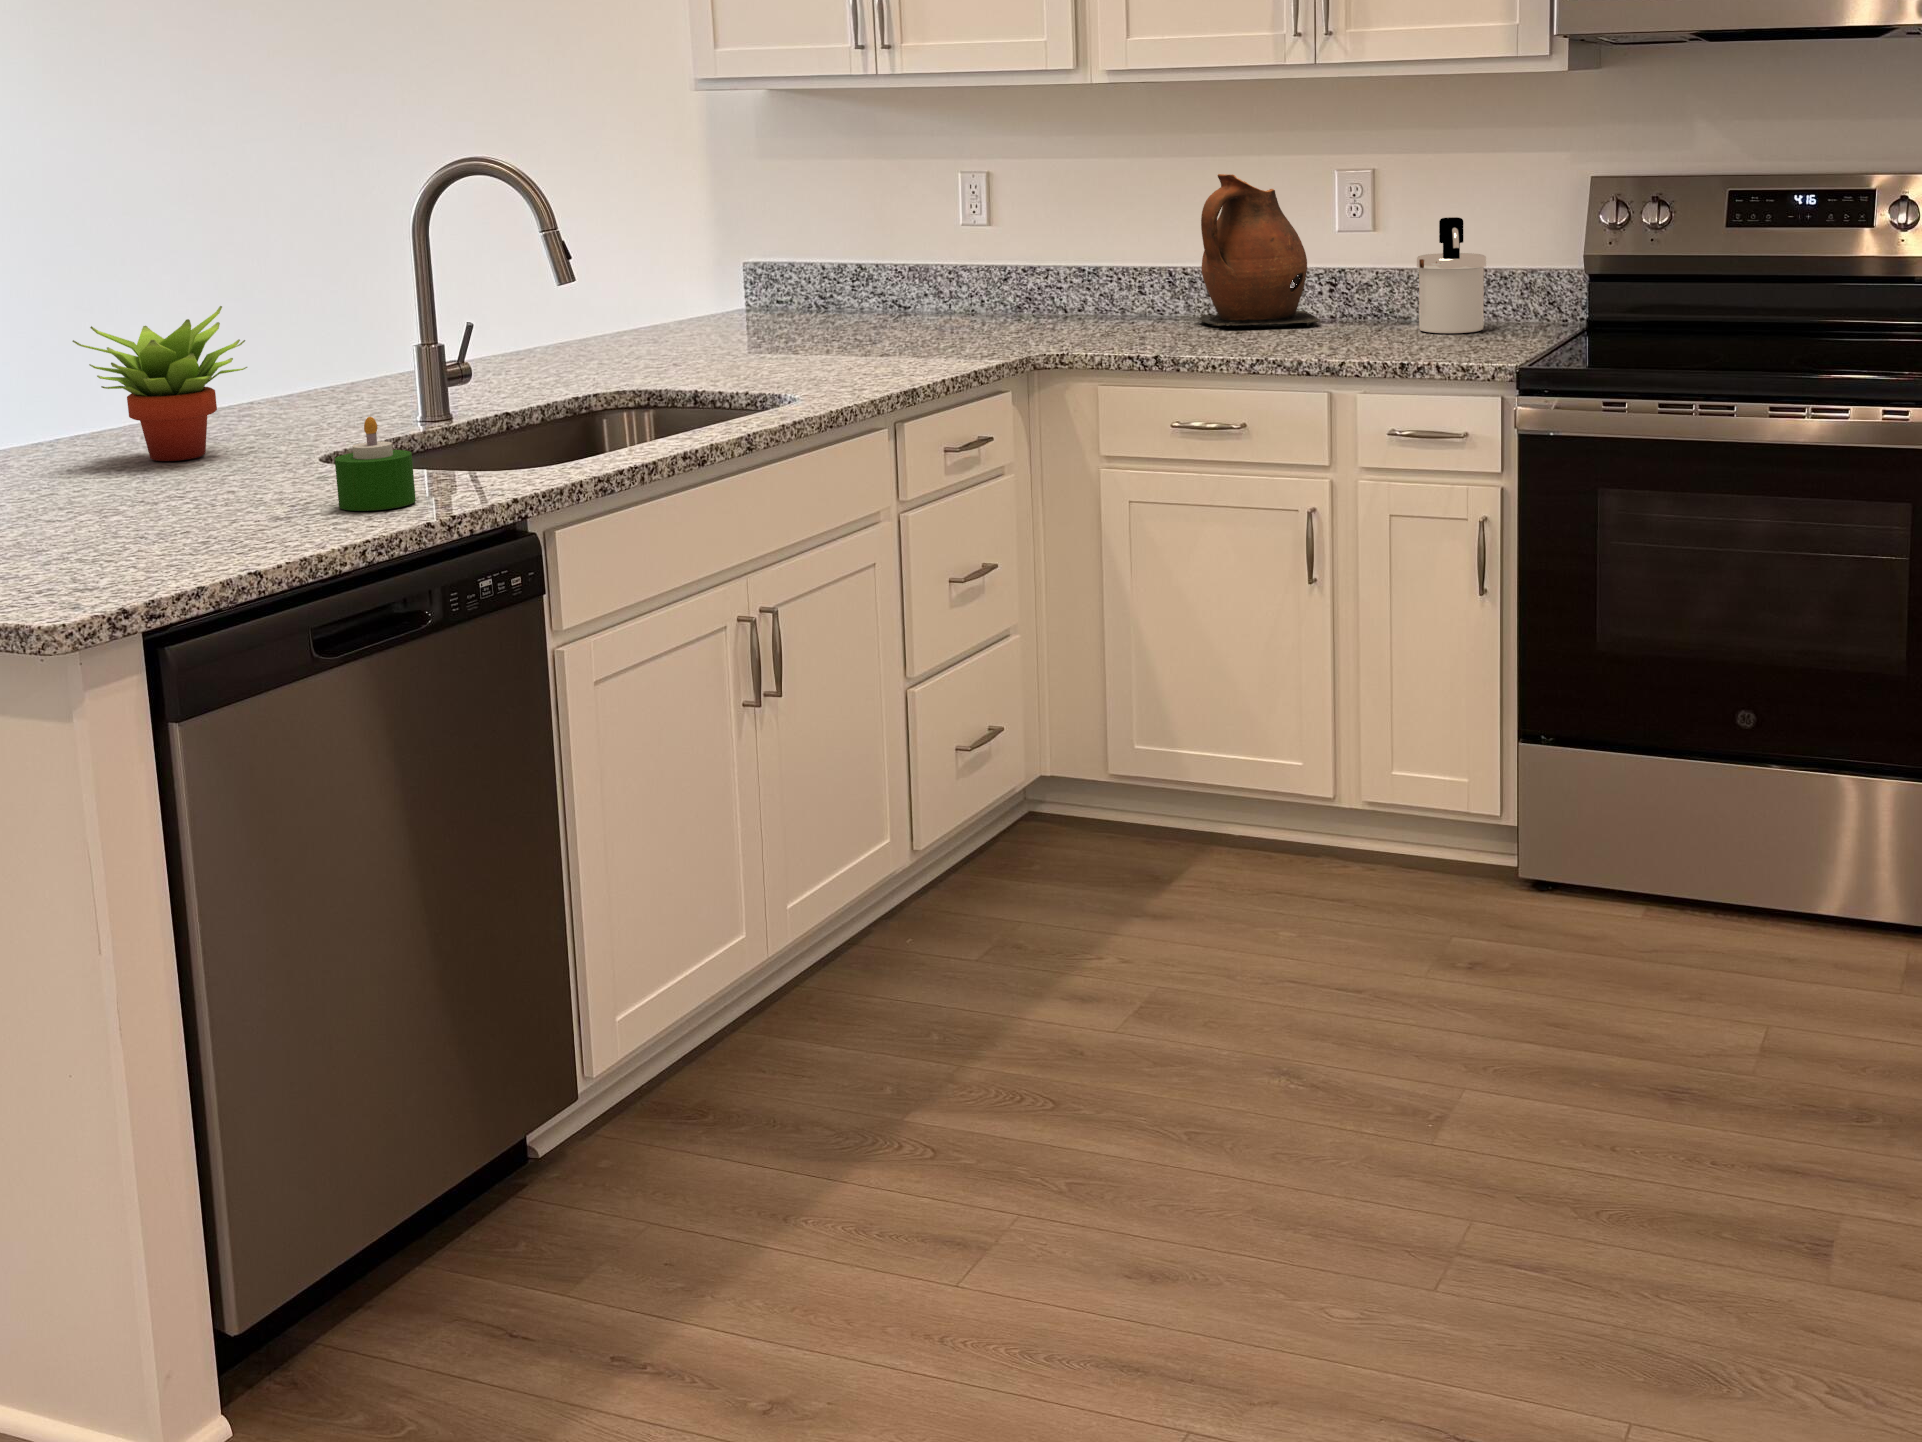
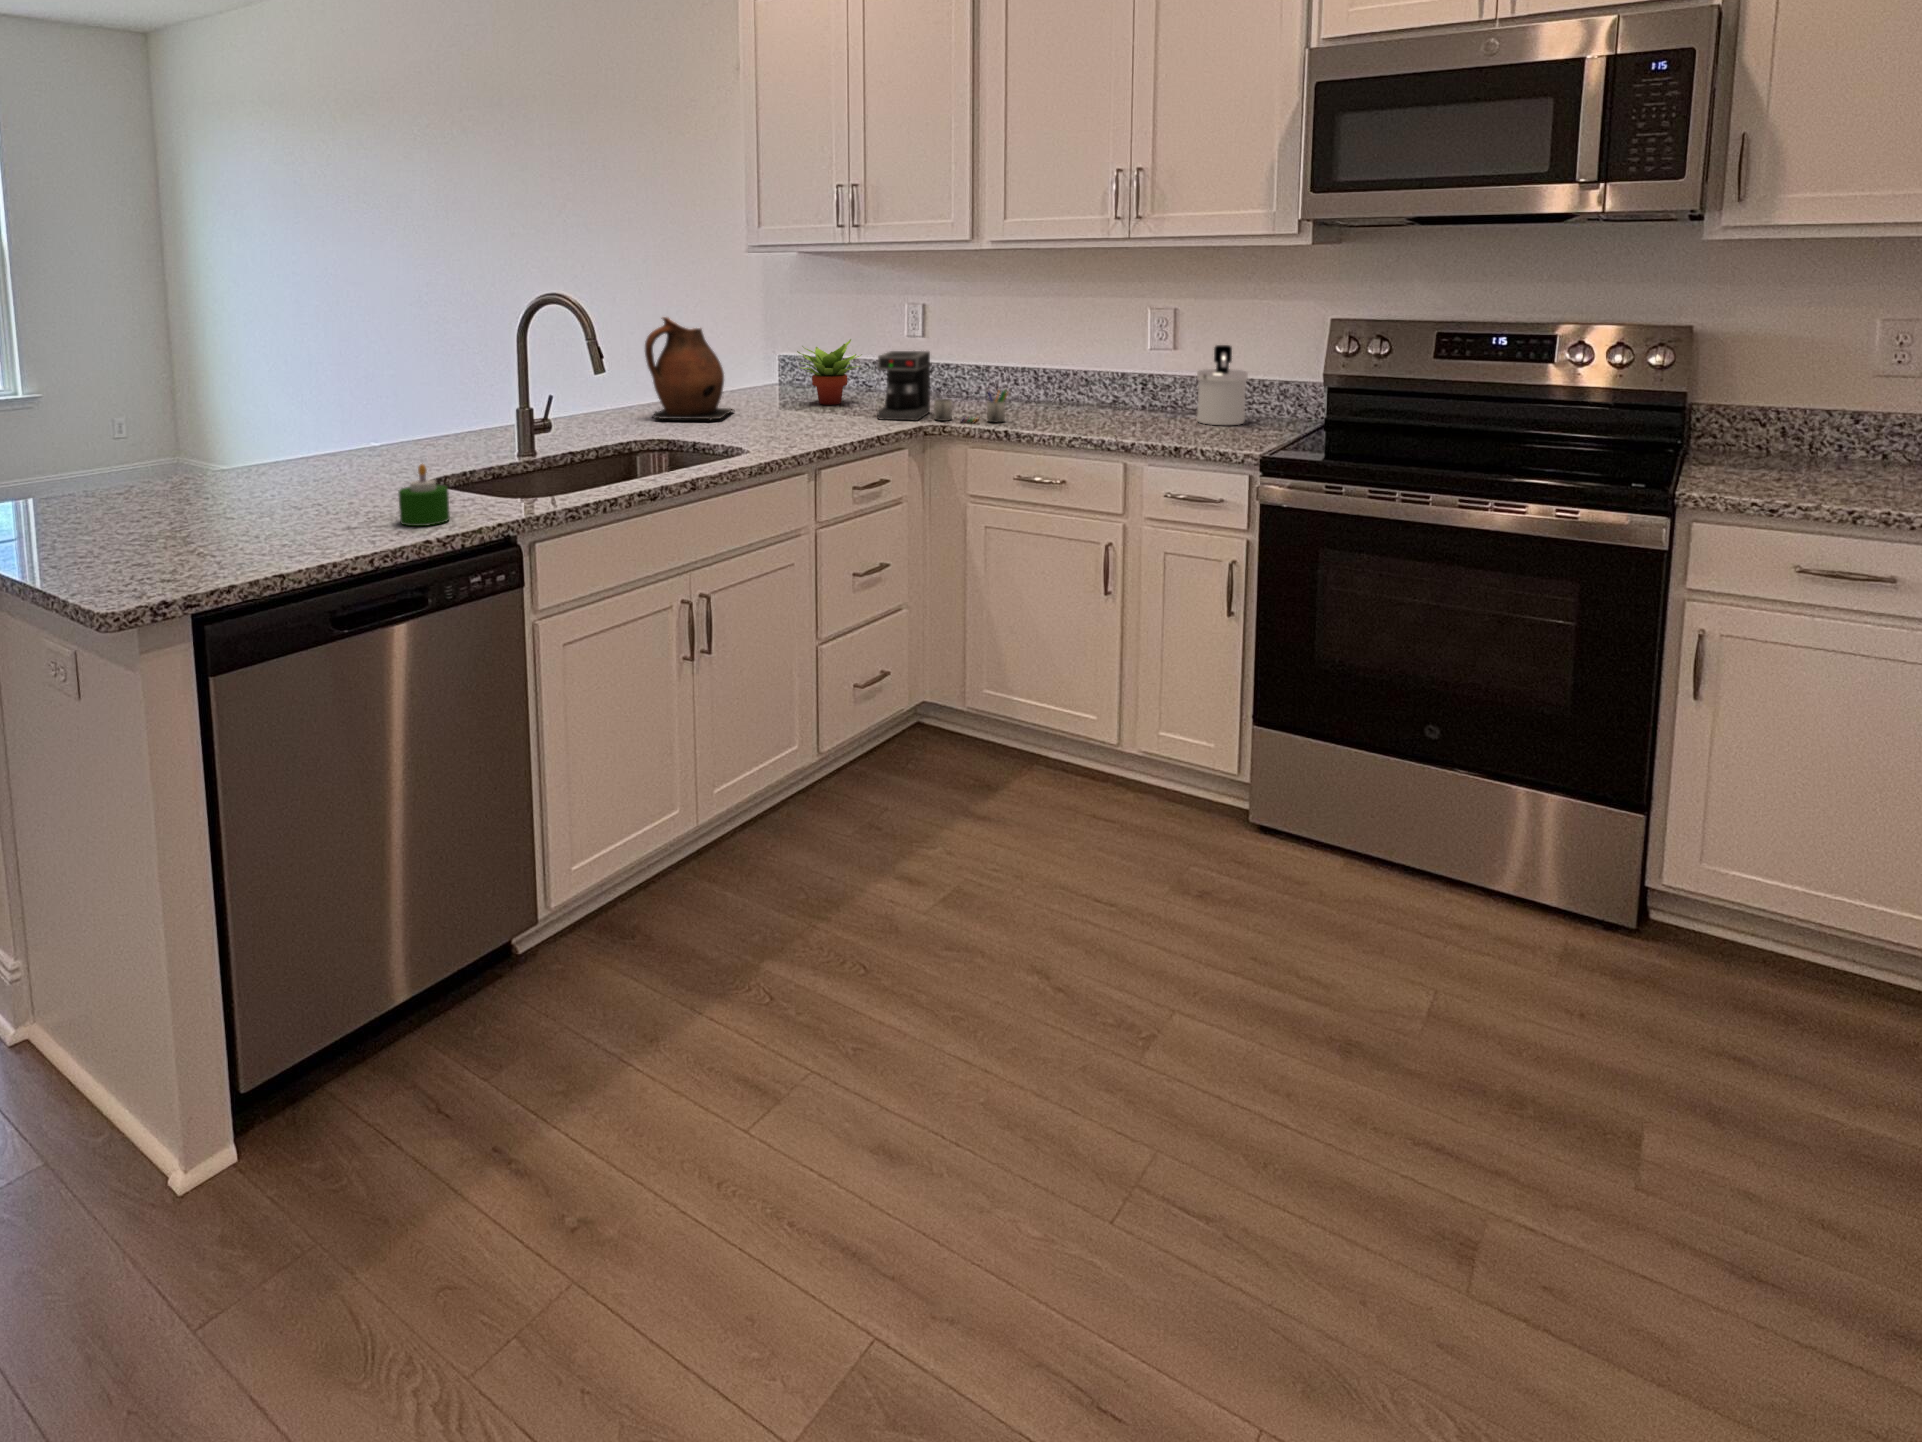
ceramic pitcher: present [1193,174,1320,326] -> present [645,317,734,420]
coffee maker: none [953,242,1155,348] -> present [877,351,1008,423]
succulent plant: present [73,306,247,461] -> present [797,339,862,405]

